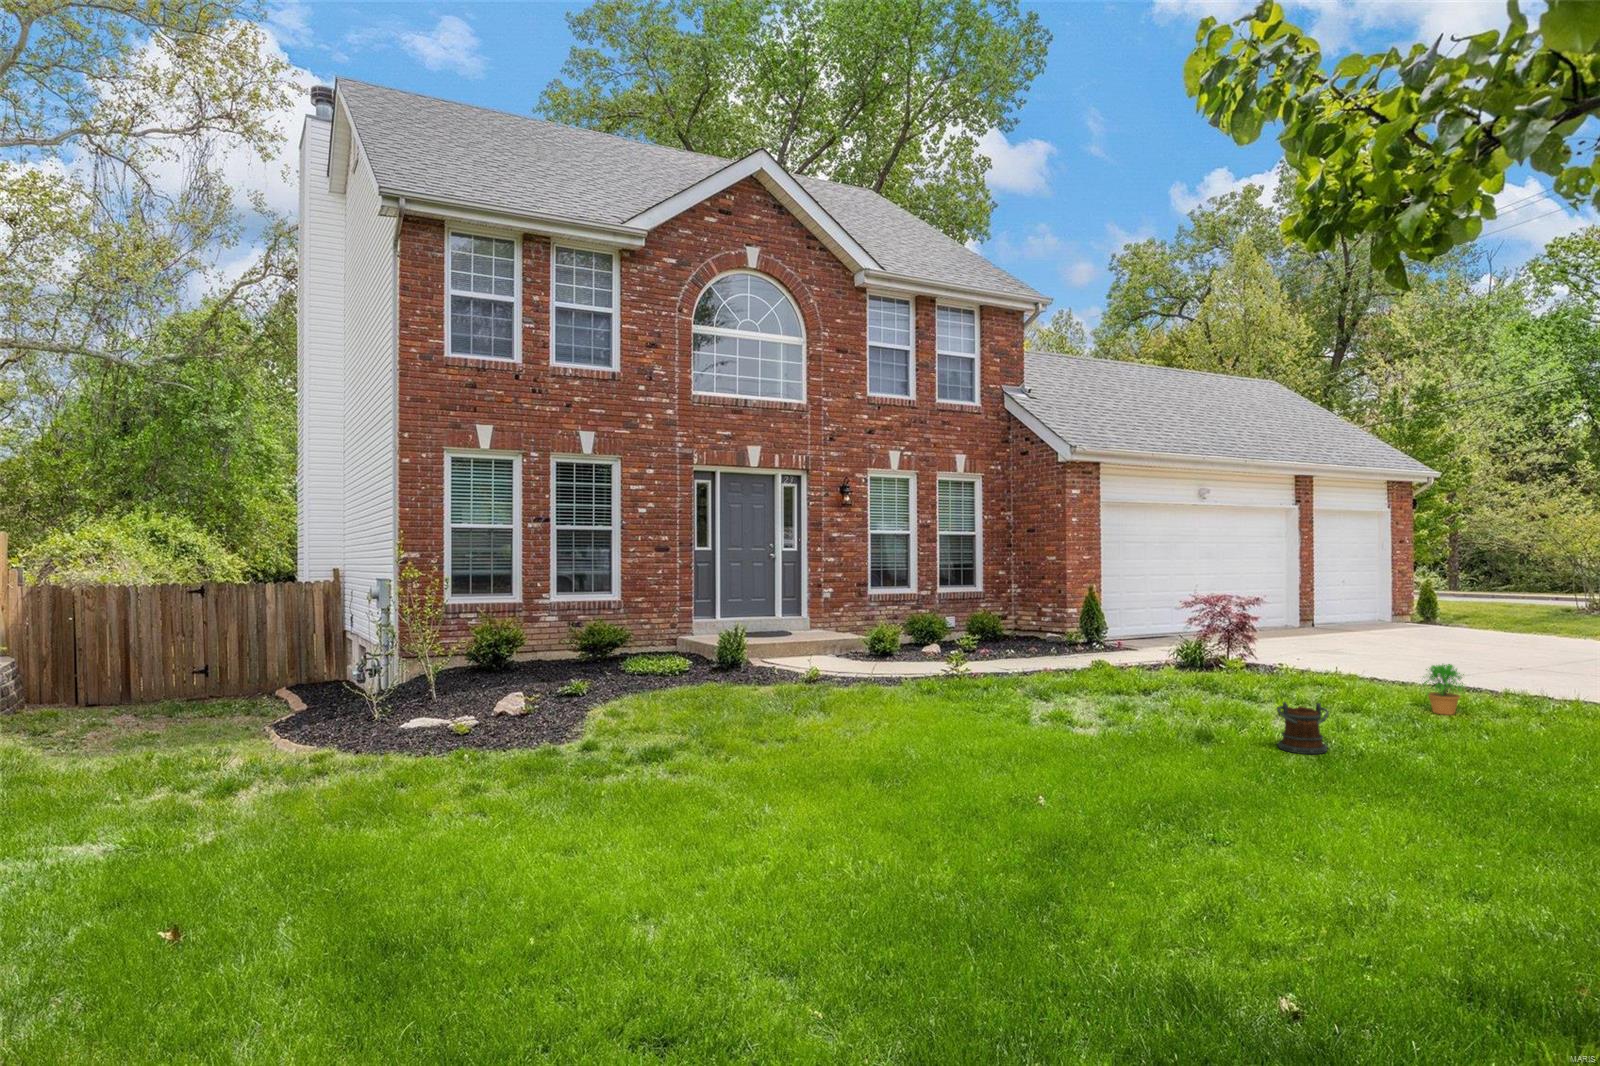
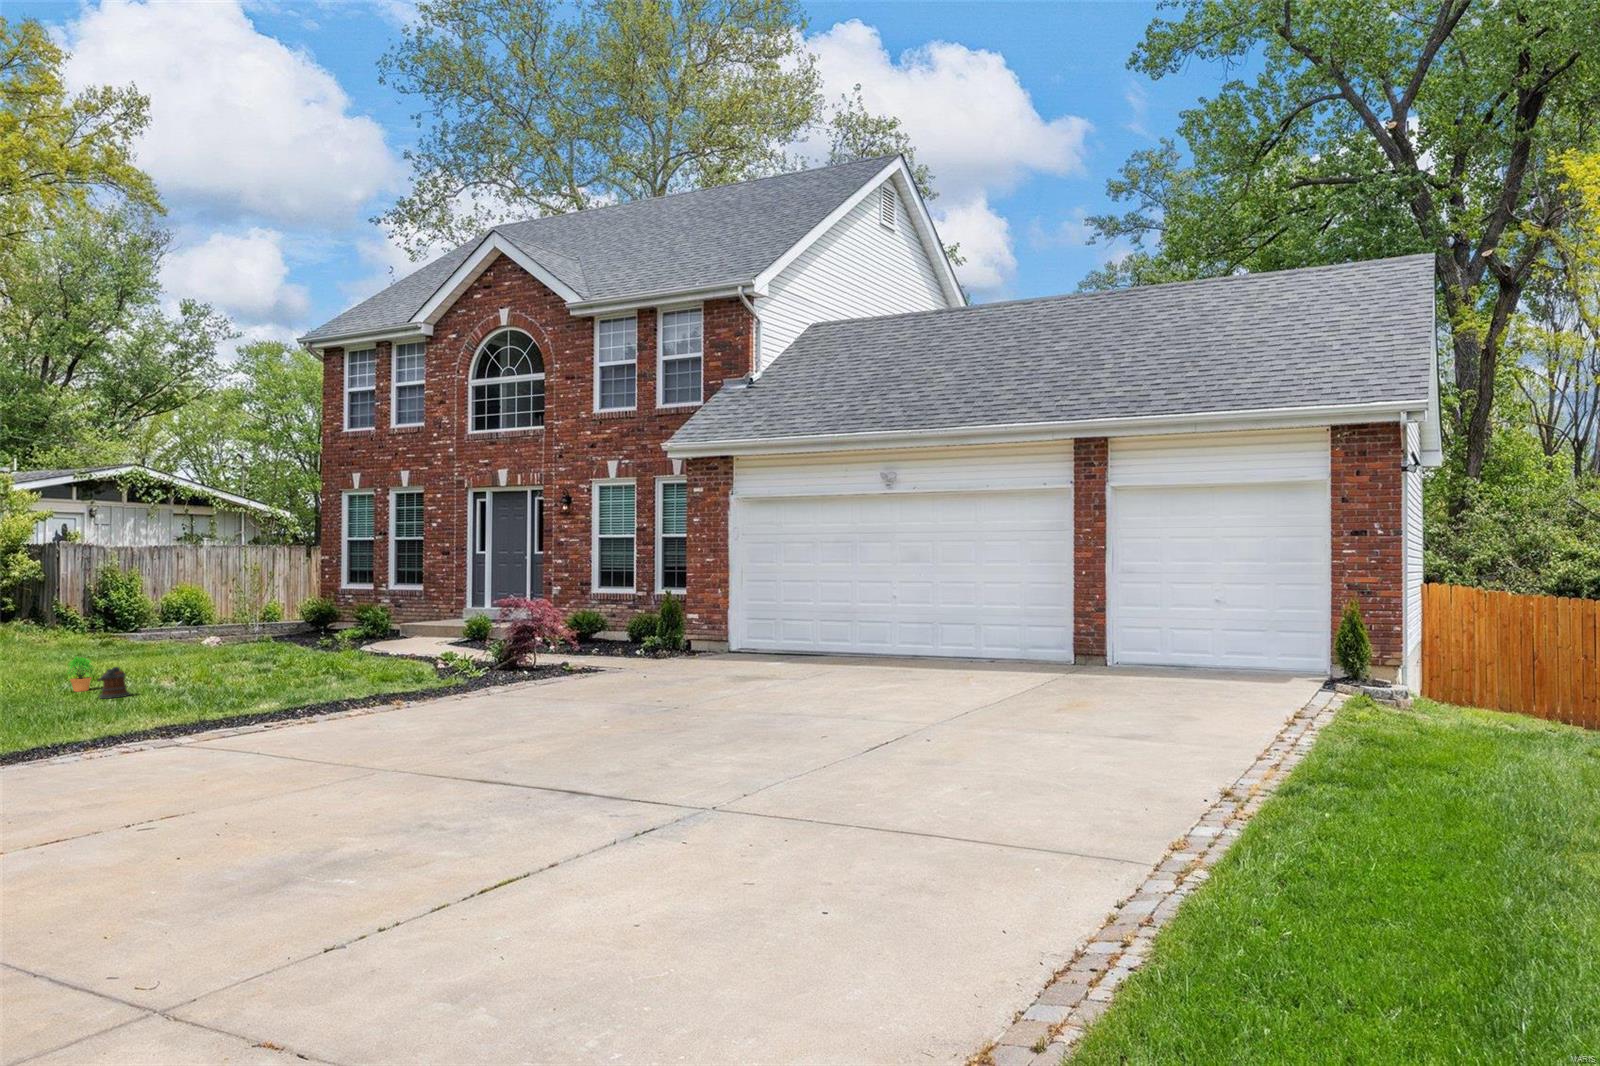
potted plant: present [1423,664,1464,715] -> present [68,657,94,692]

